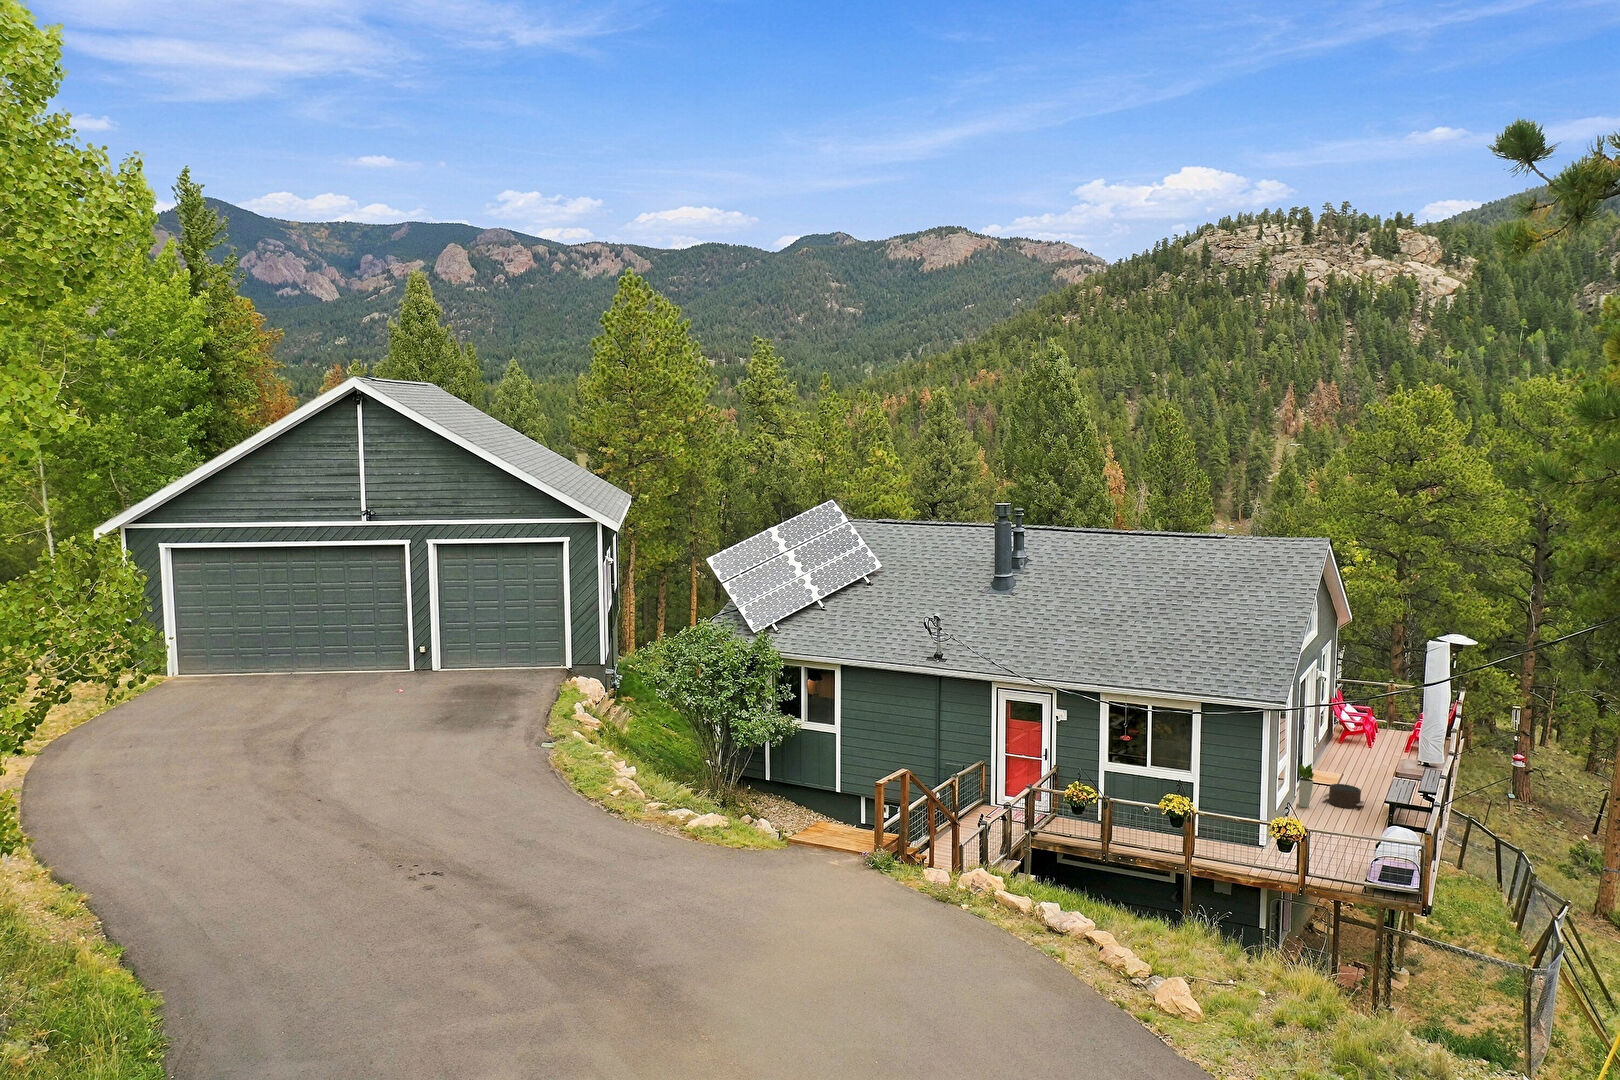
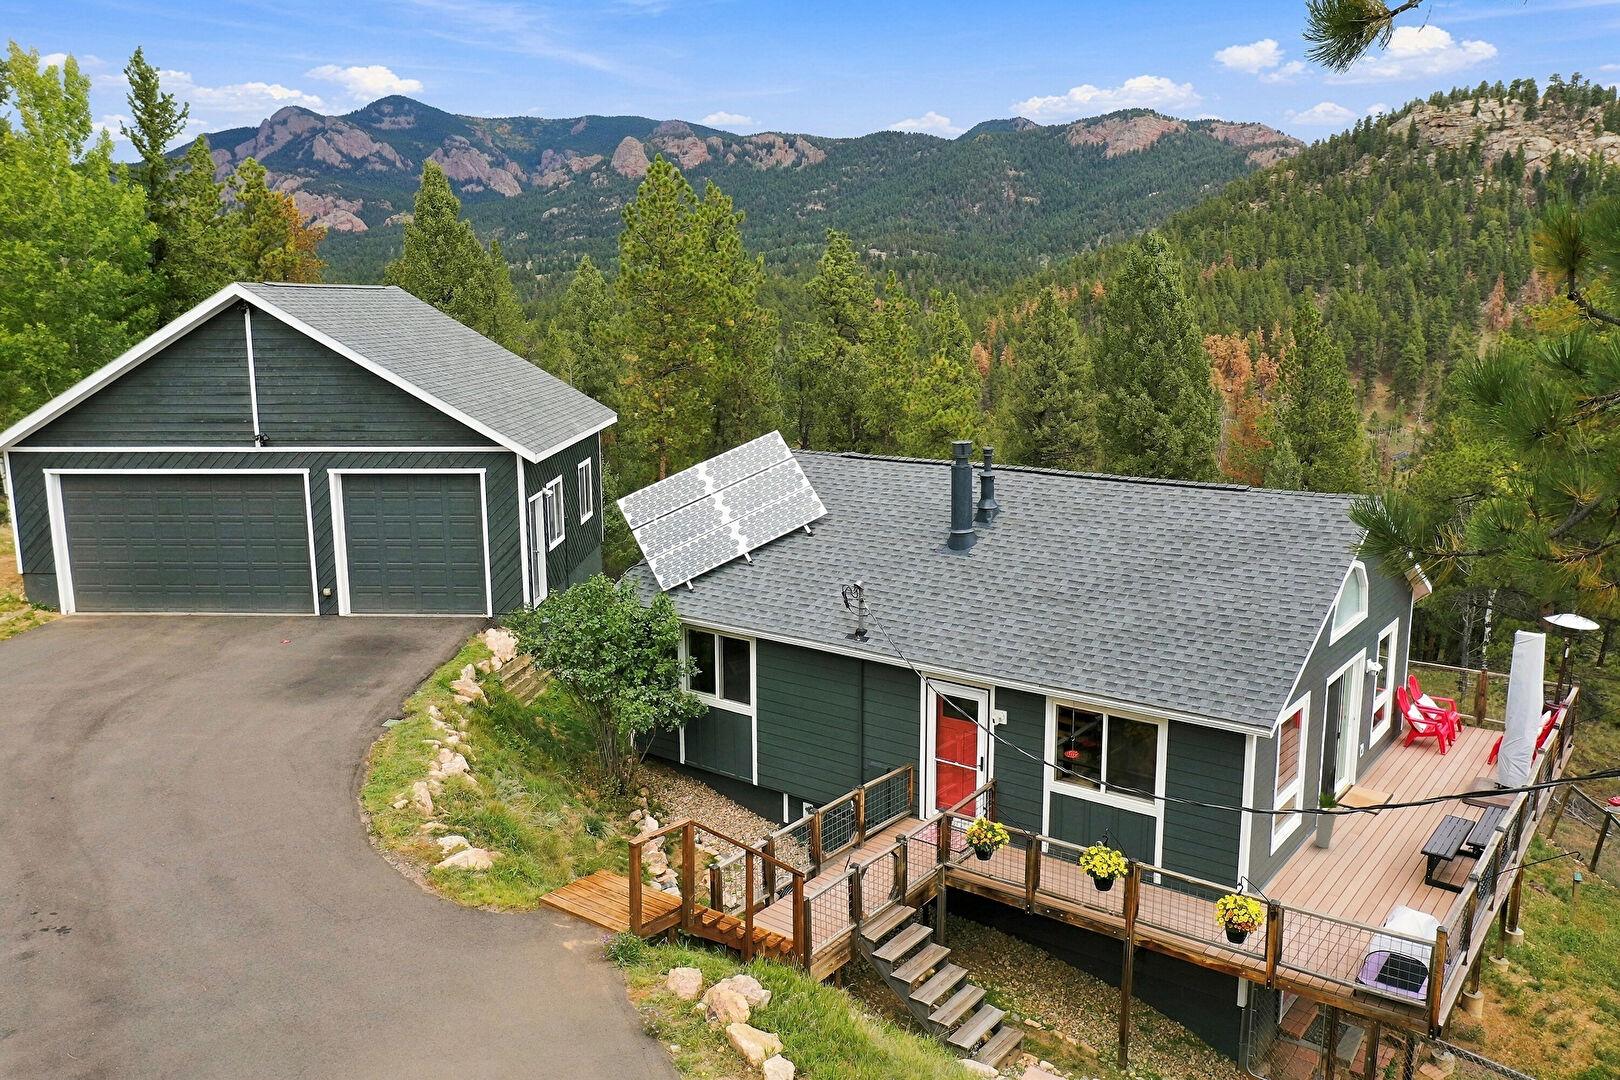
pouf: present [1323,784,1364,808] -> none [1351,818,1405,853]

